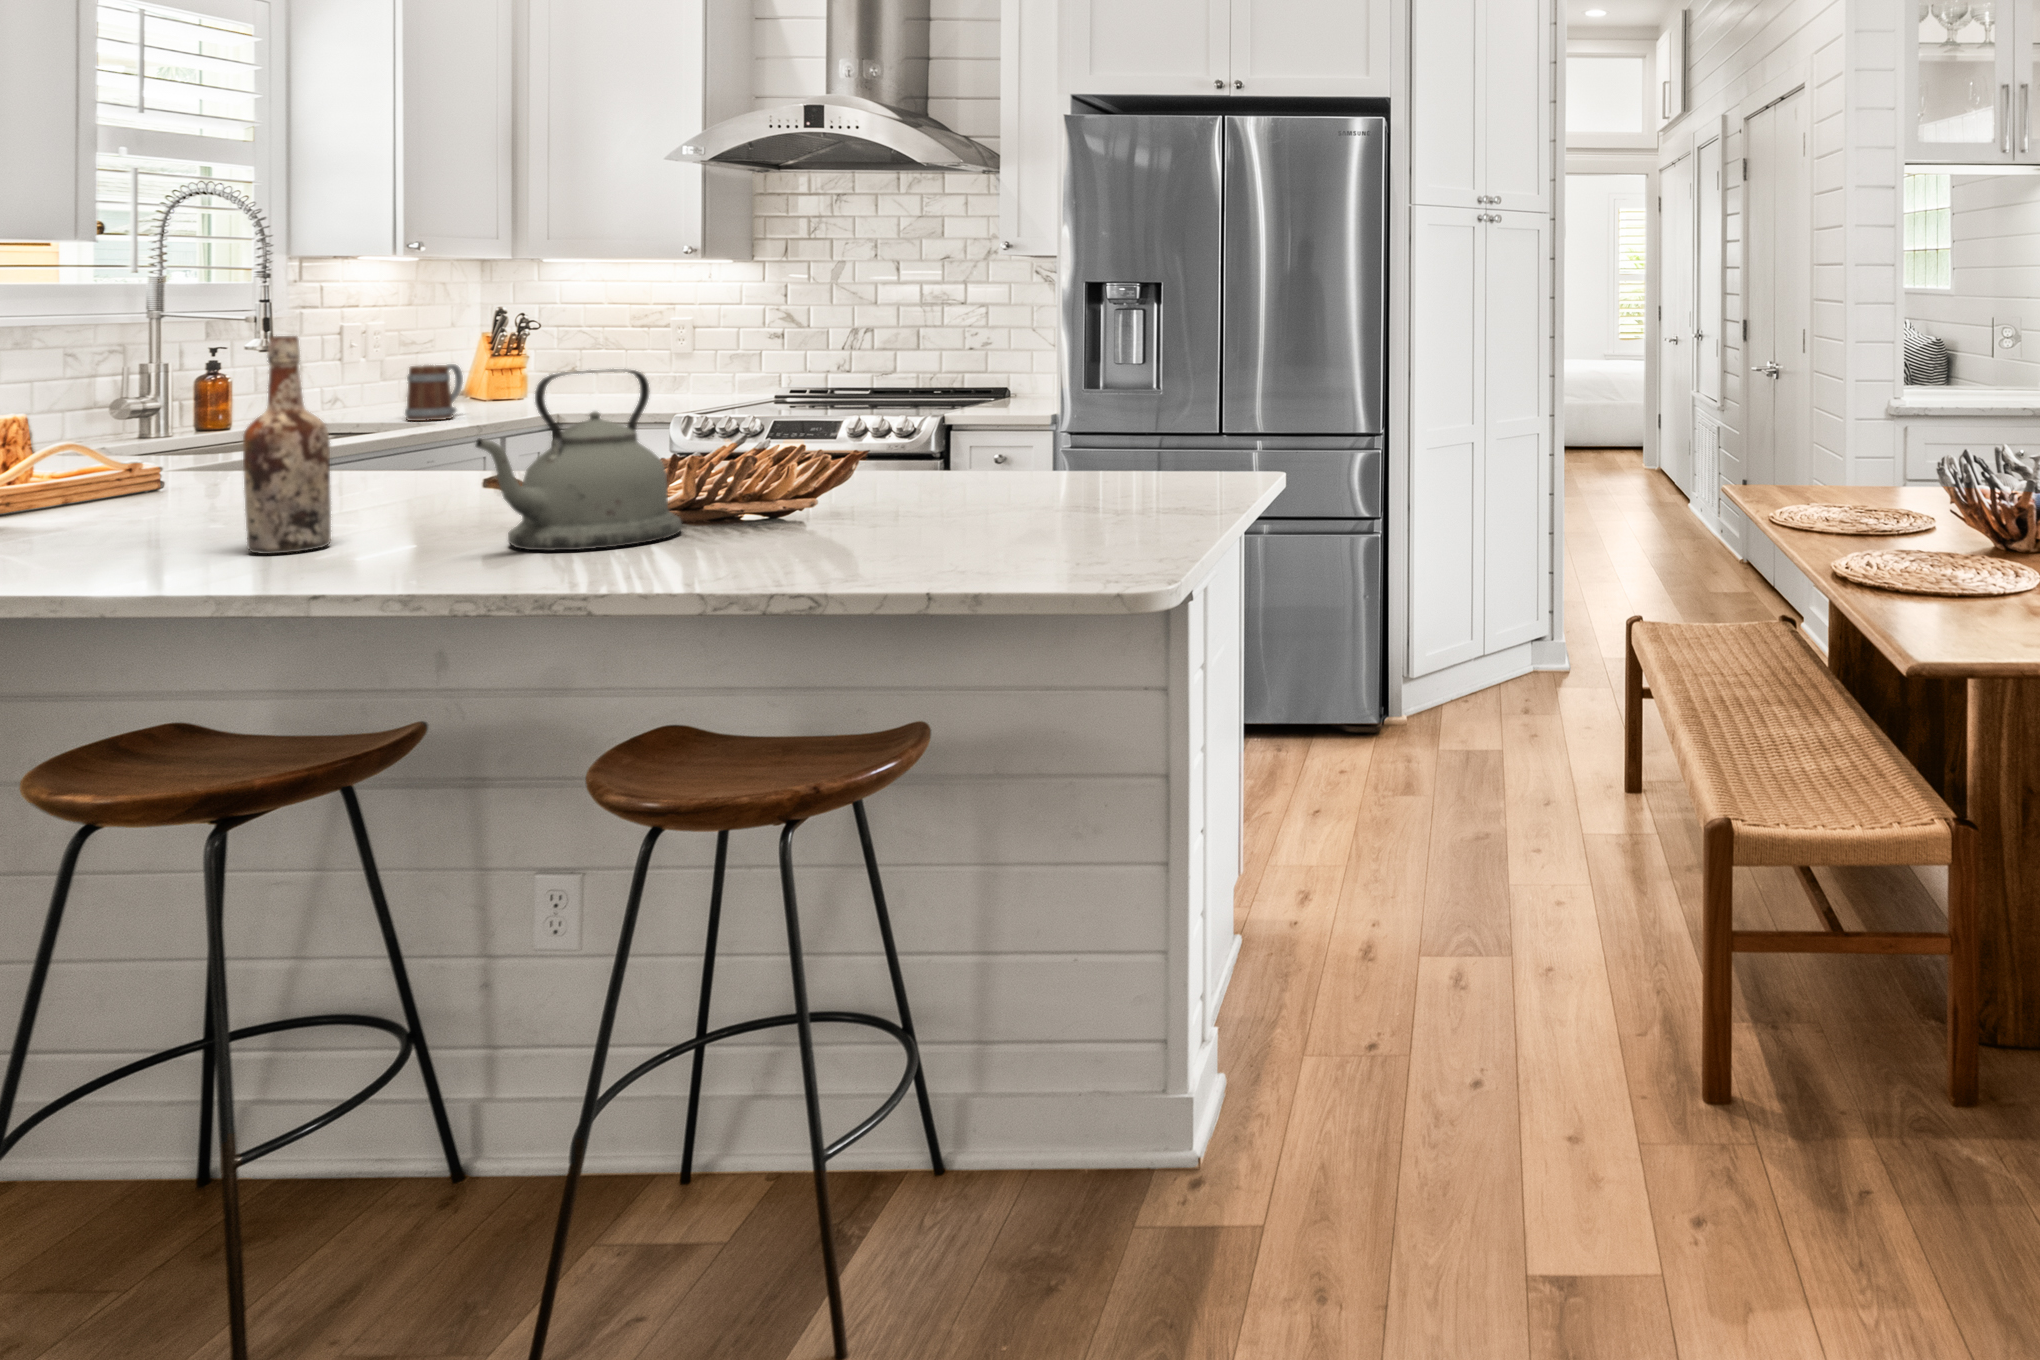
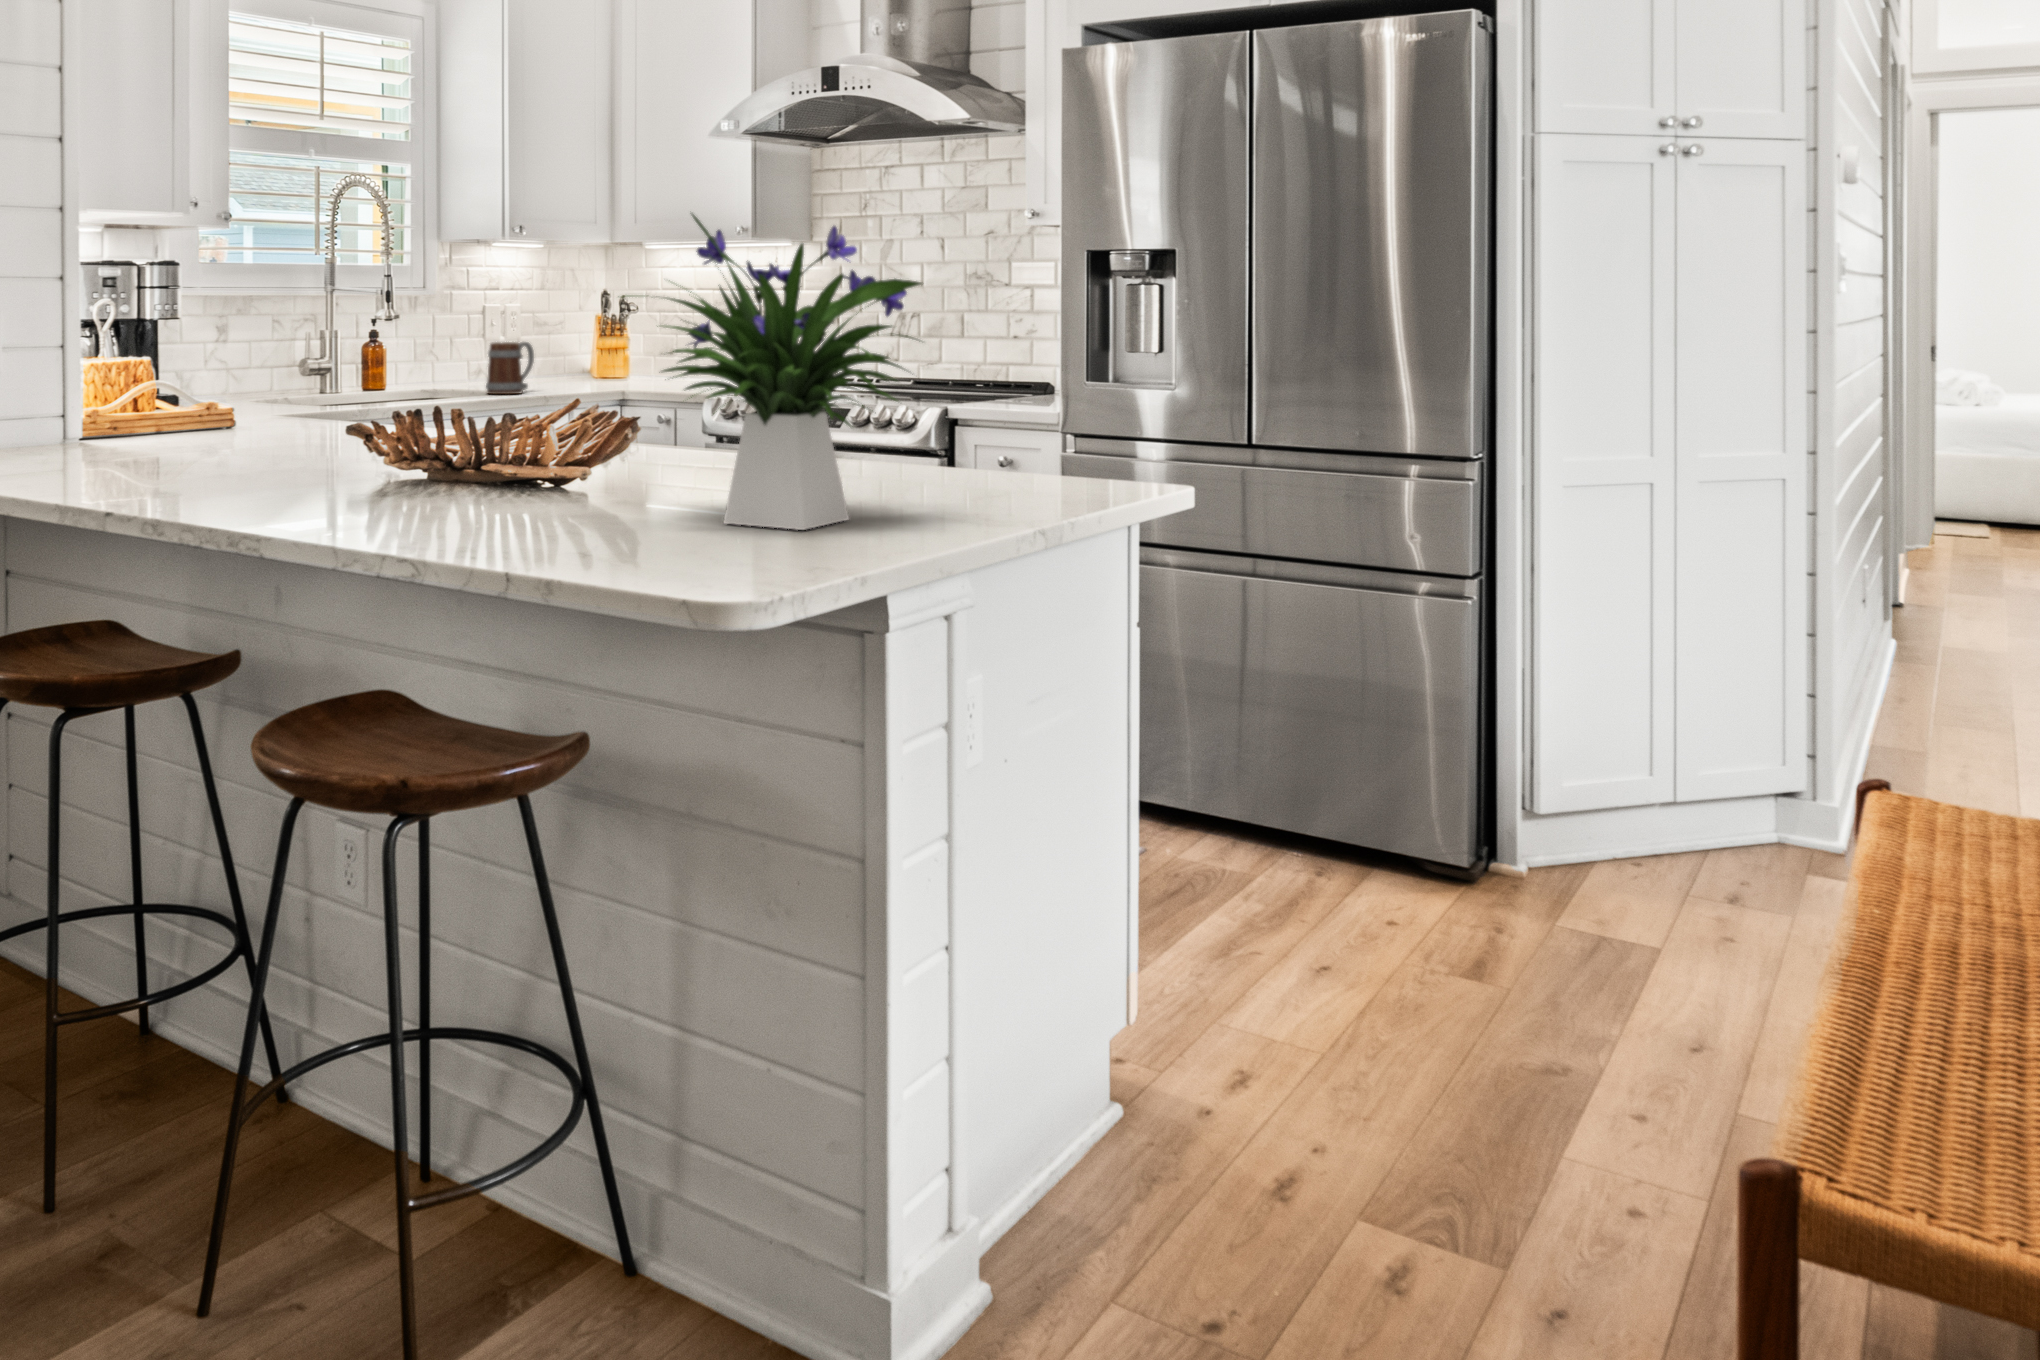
flower arrangement: none [911,269,1164,531] -> present [663,214,921,530]
wine bottle: present [243,336,331,554] -> none [145,289,209,487]
kettle: present [476,369,682,551] -> none [264,325,463,505]

